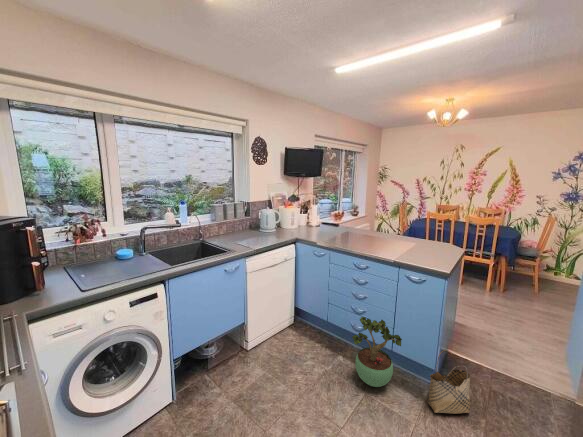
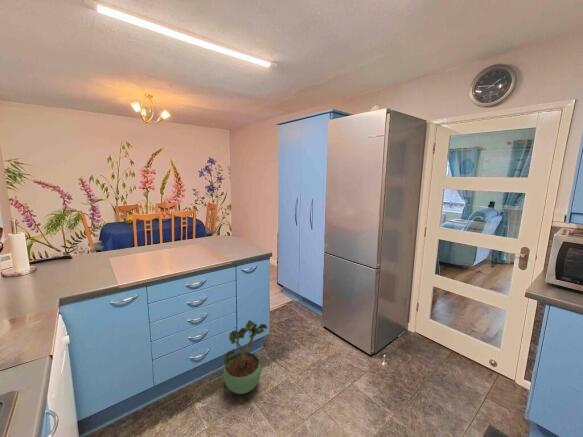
woven basket: present [428,350,471,414] -> none [274,312,292,360]

